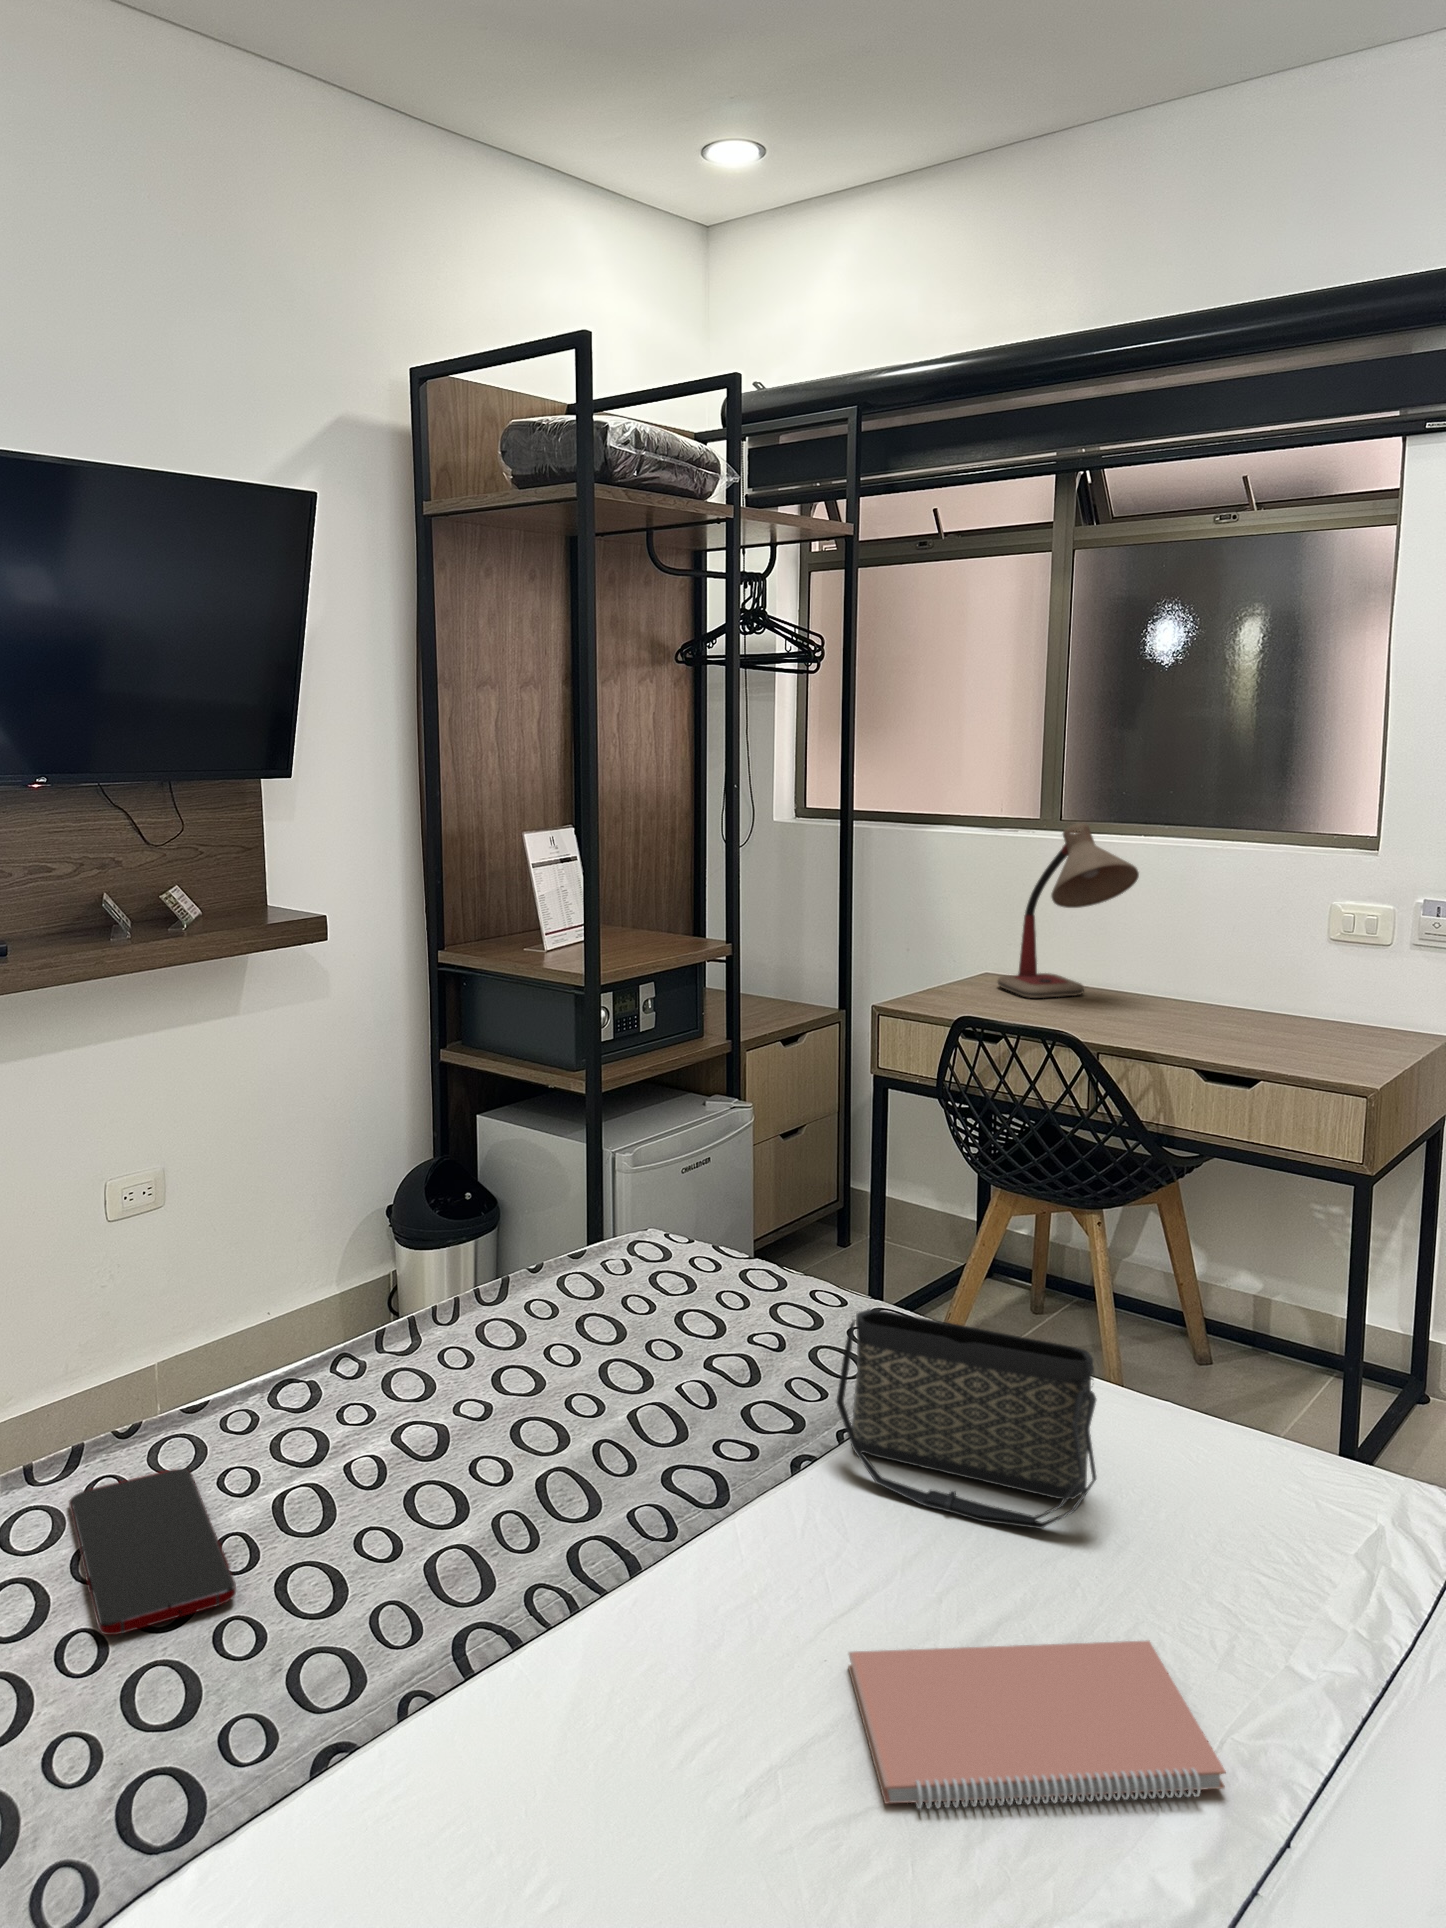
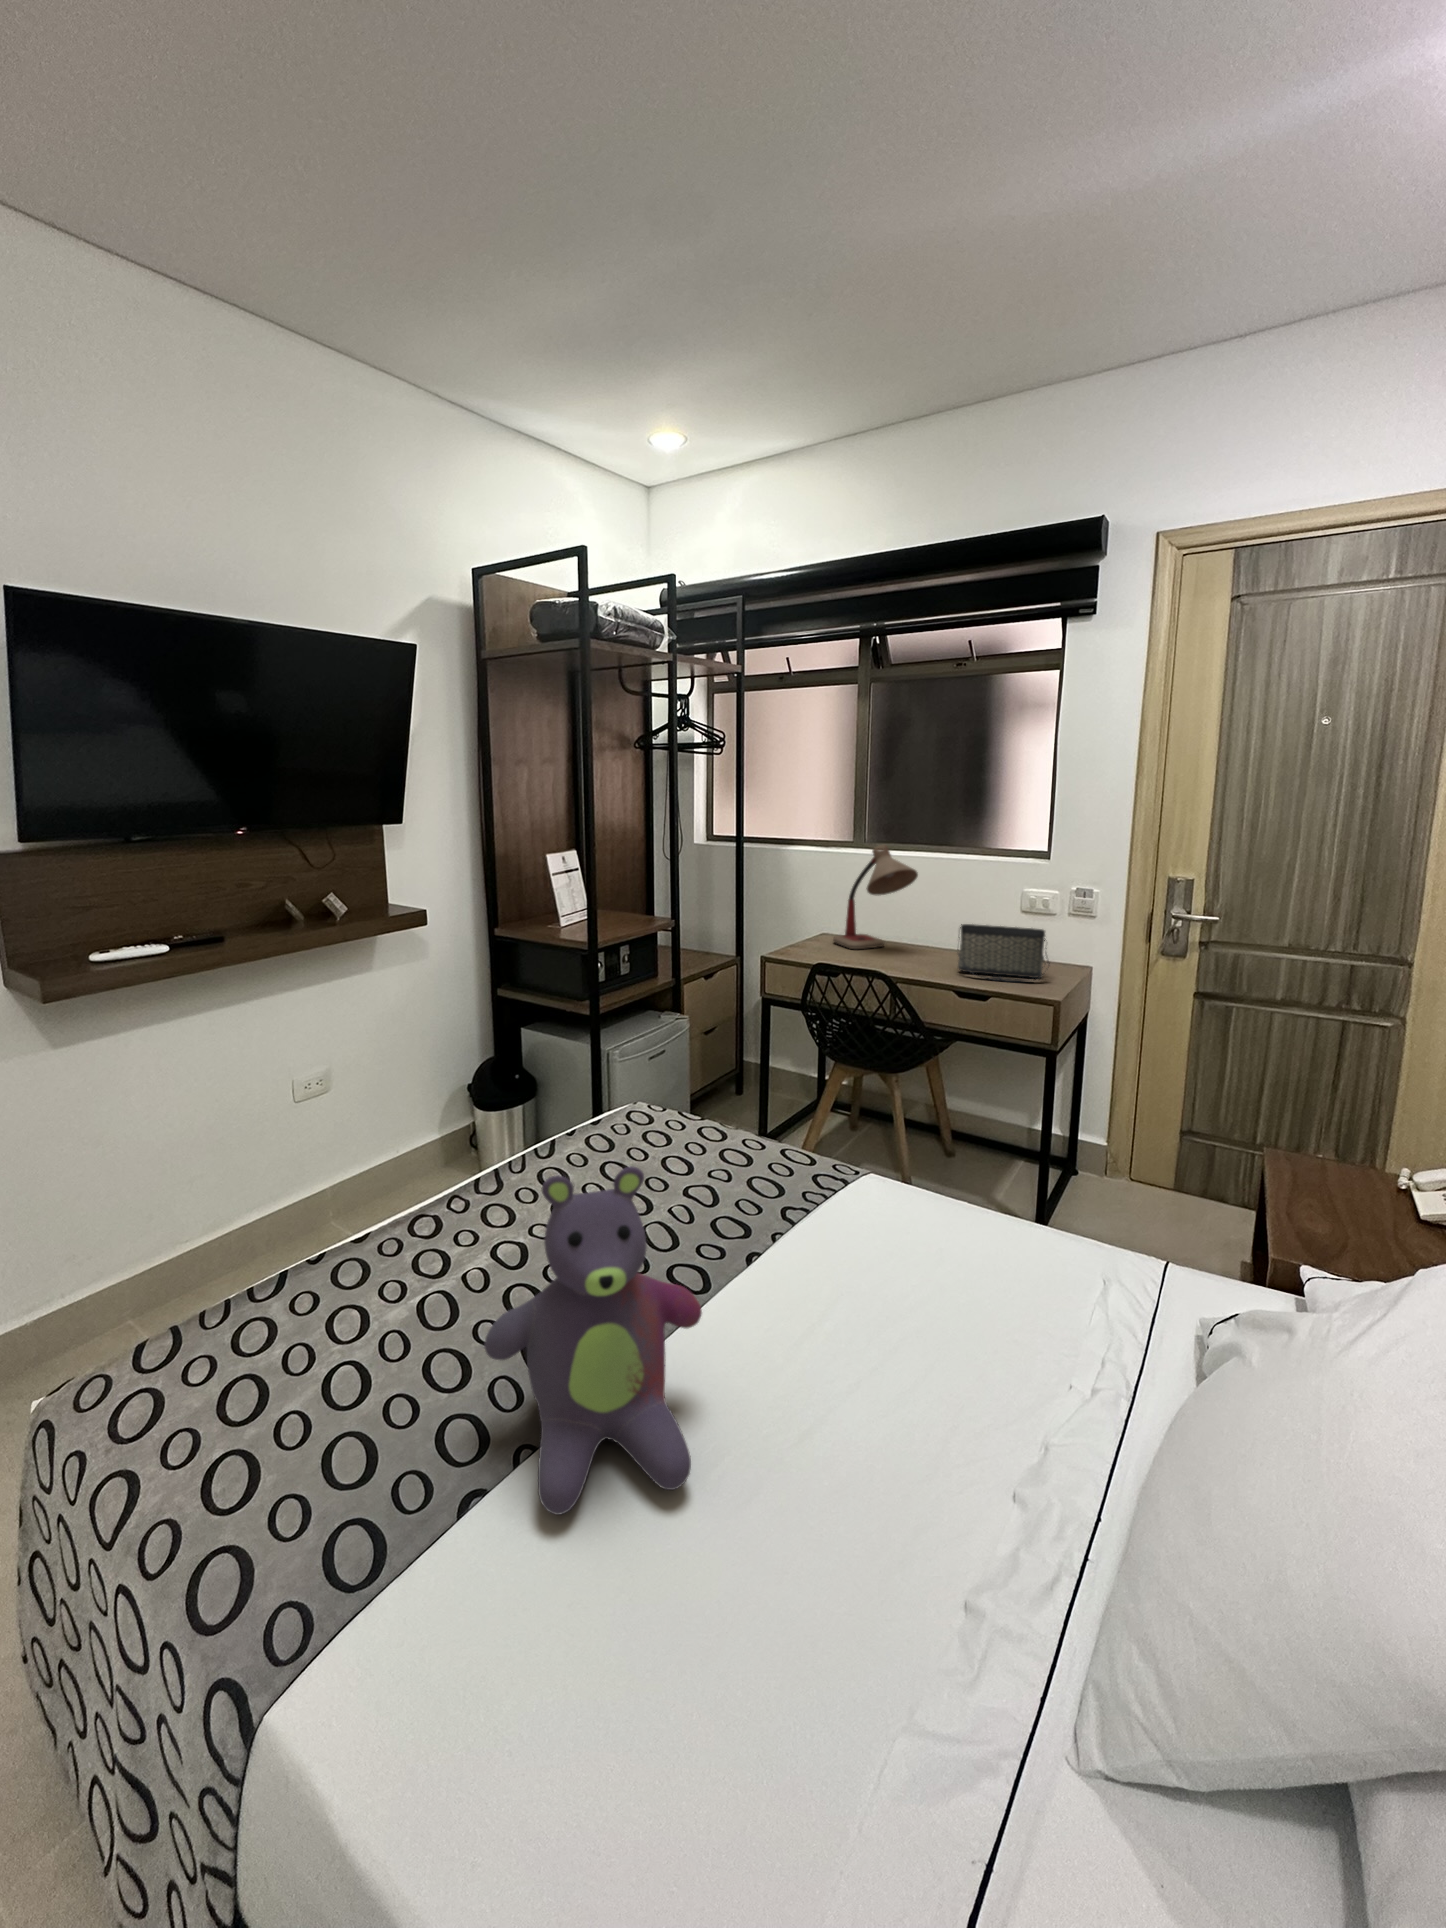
stuffed bear: none [361,1281,697,1792] -> present [484,1166,702,1515]
handbag: present [836,1309,1097,1529] -> present [958,924,1050,982]
smartphone: present [69,1469,236,1635] -> none [280,1285,397,1411]
notebook: present [848,1640,1226,1809] -> none [800,1374,1048,1505]

